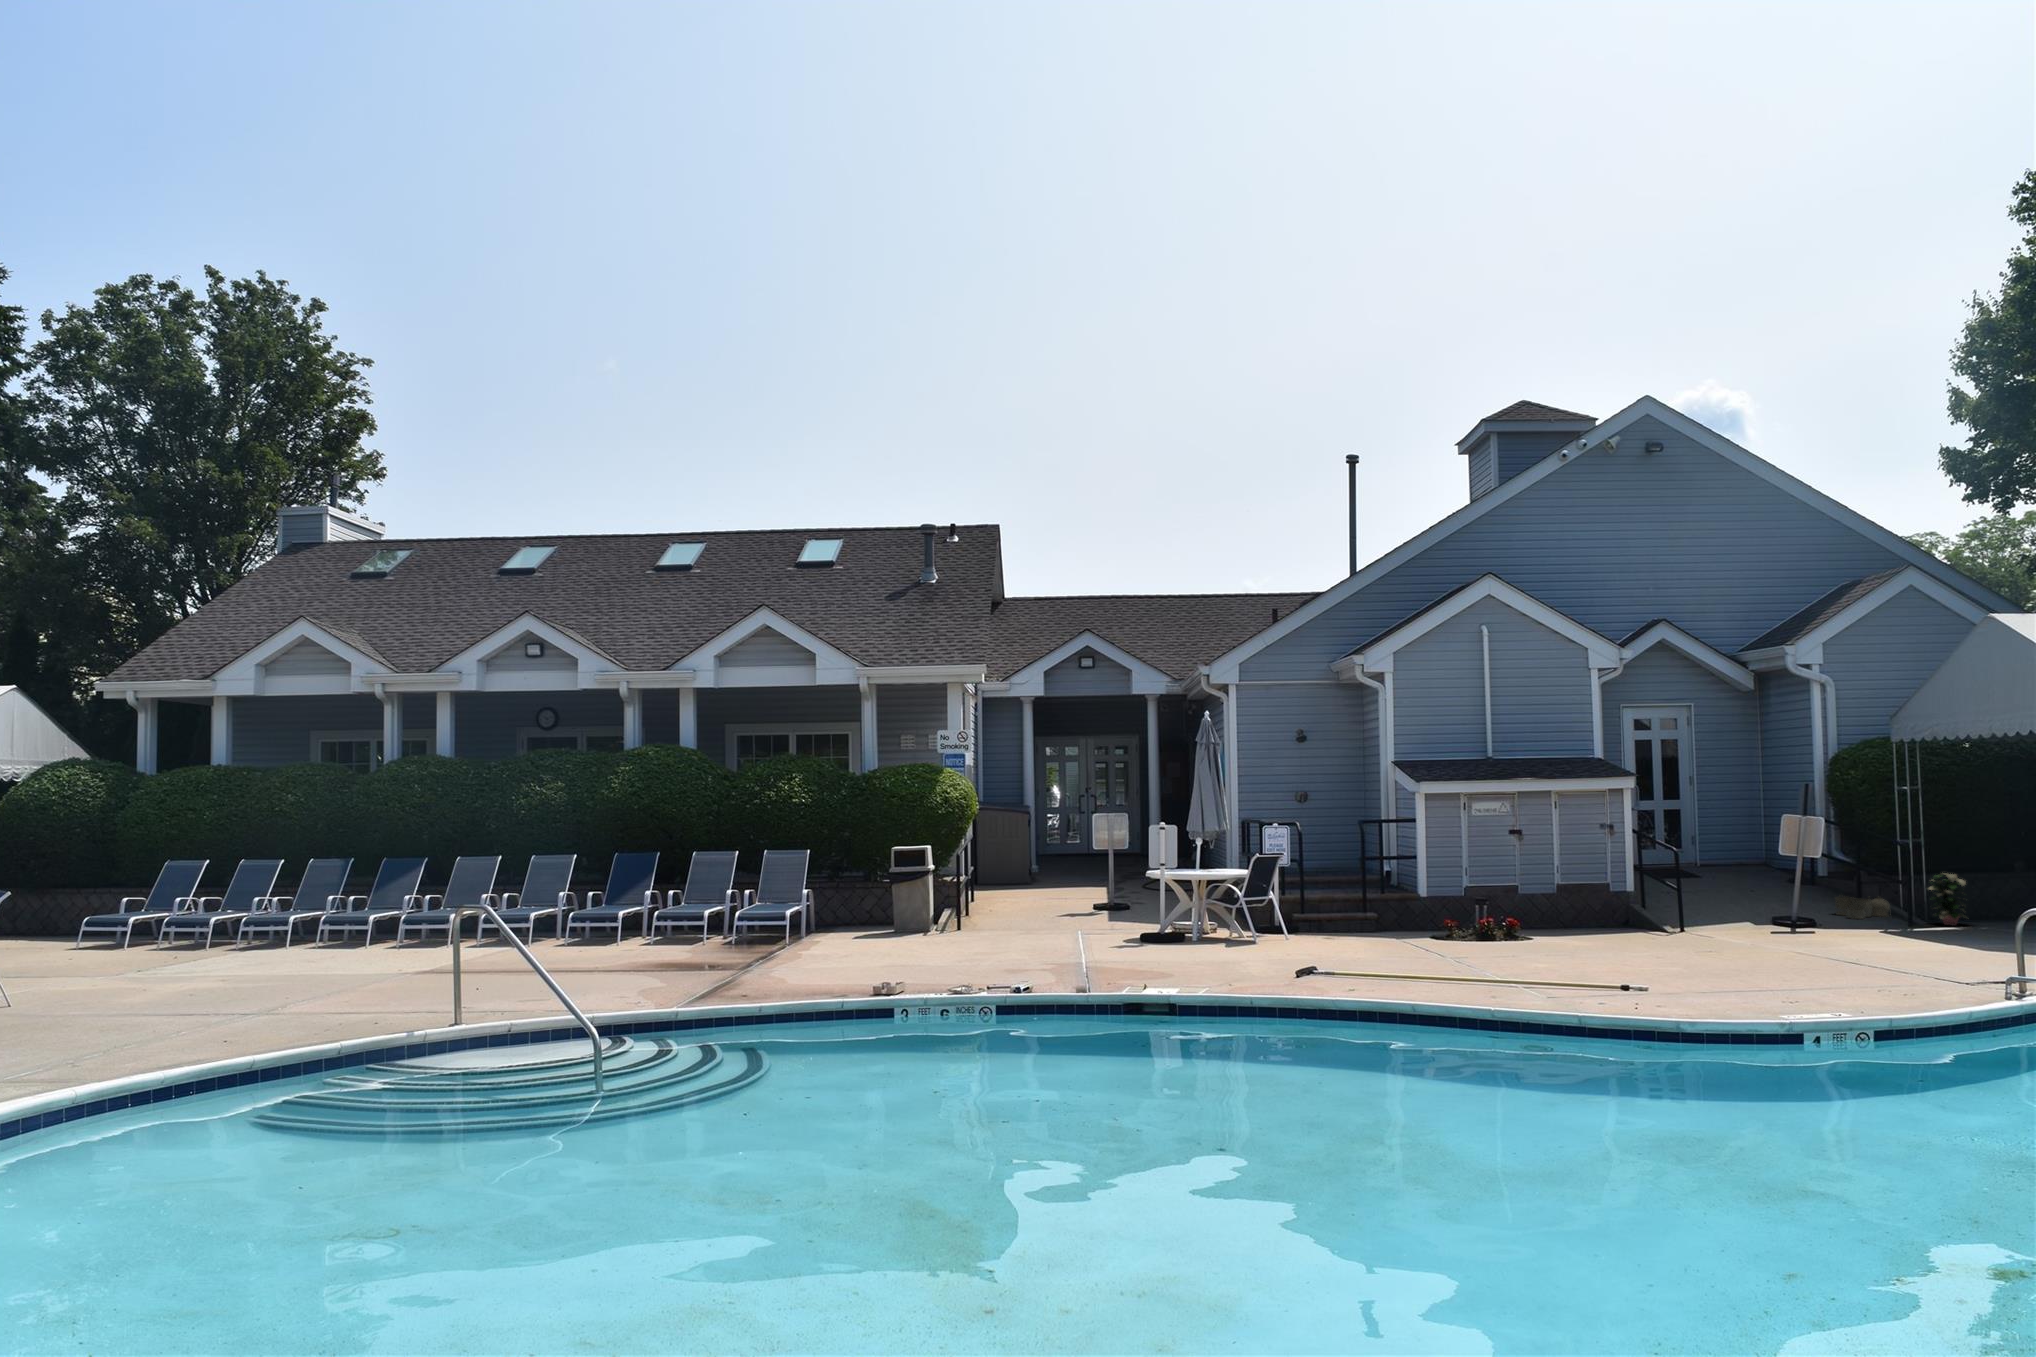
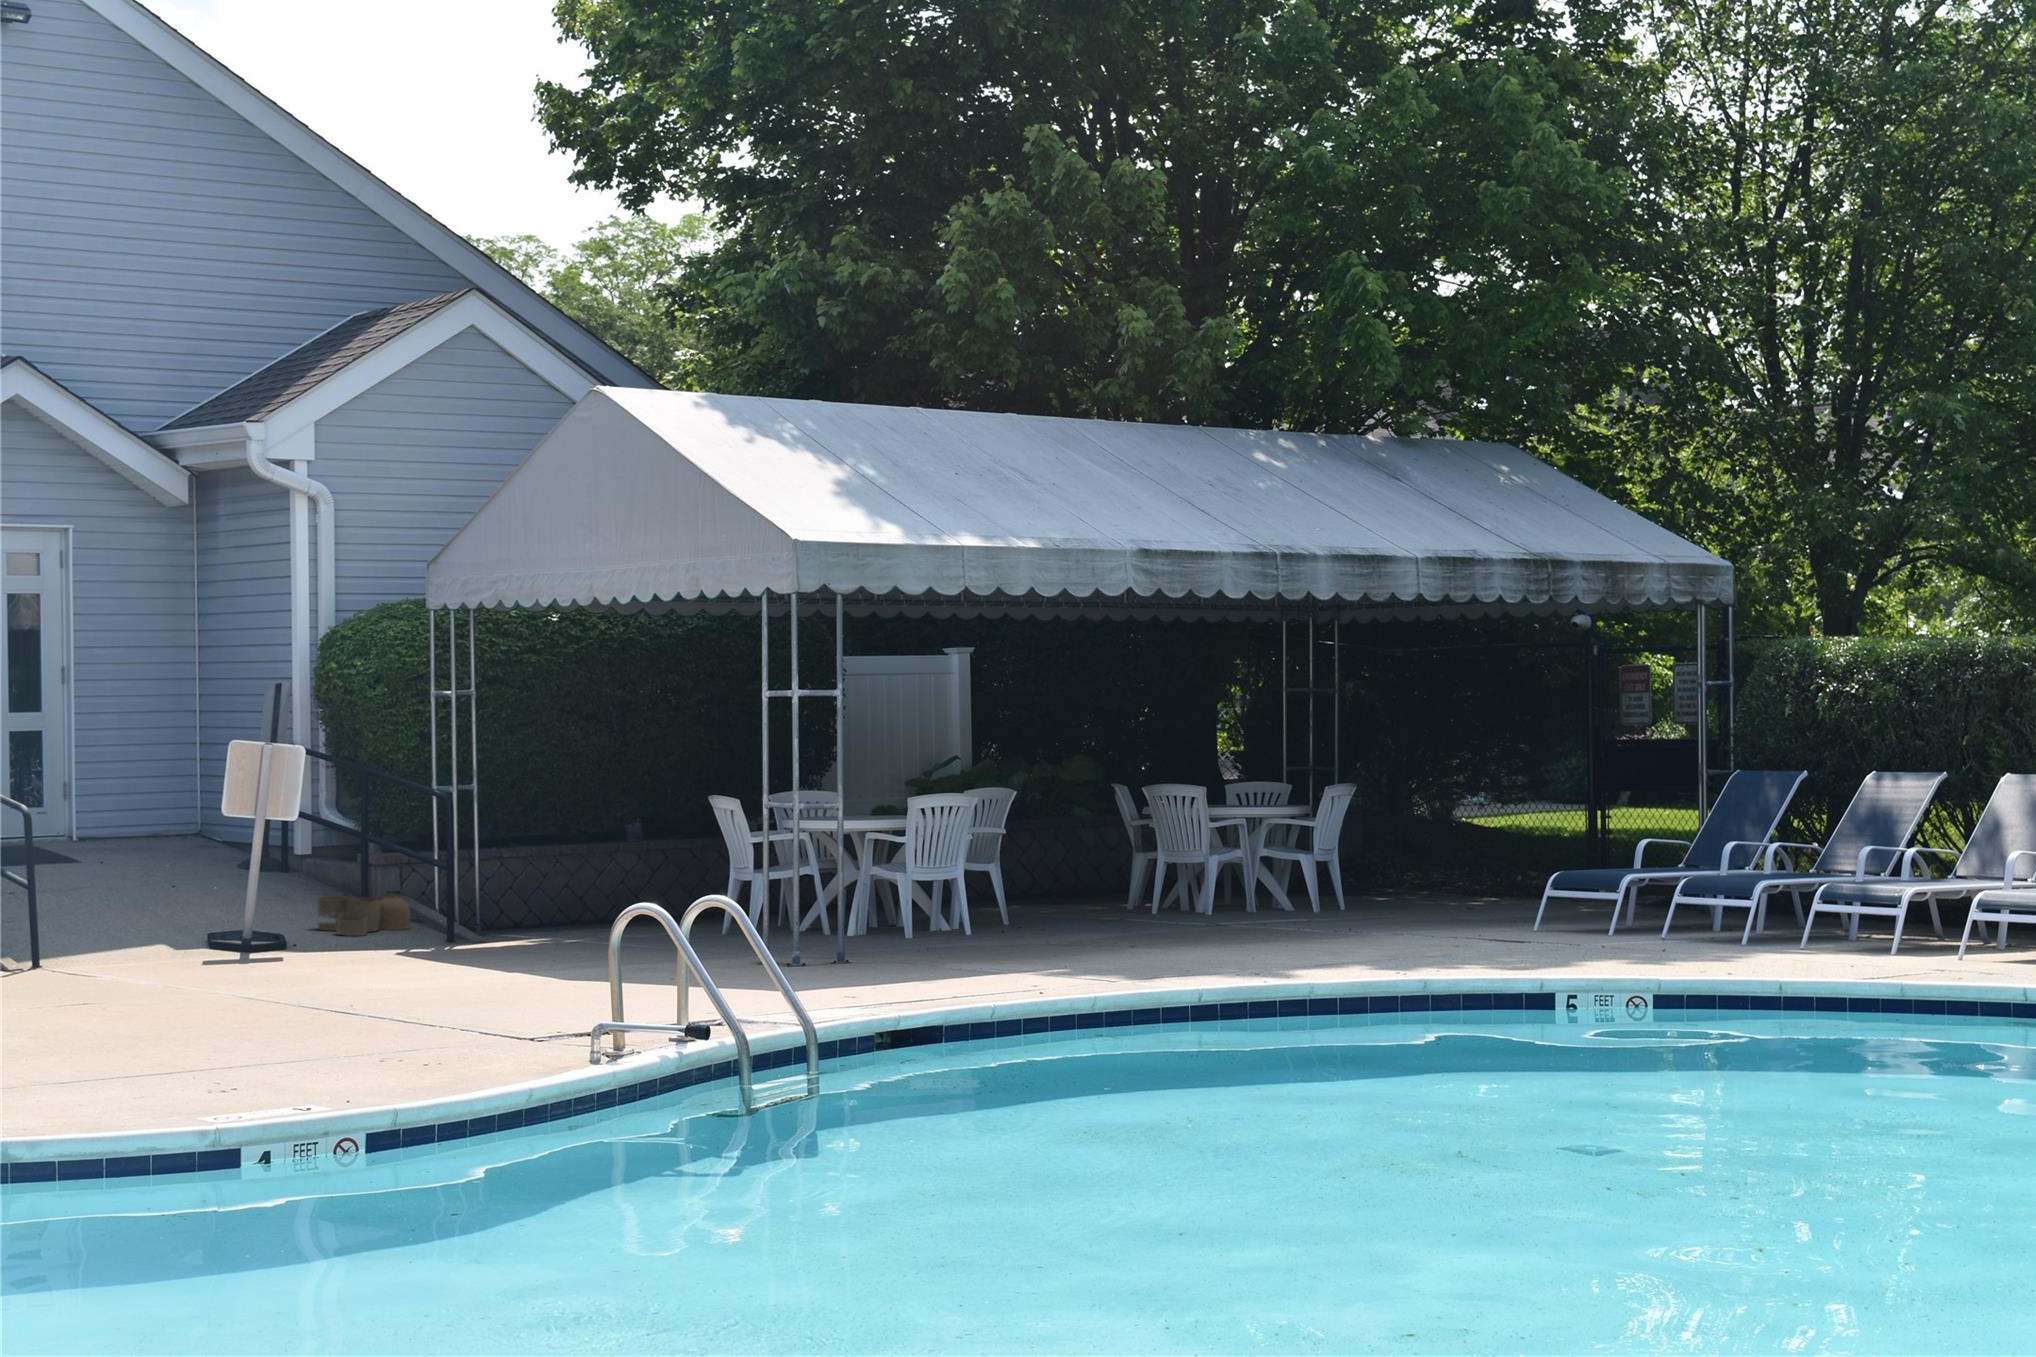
decorative plant: present [1928,874,1967,925] -> none [469,846,537,940]

